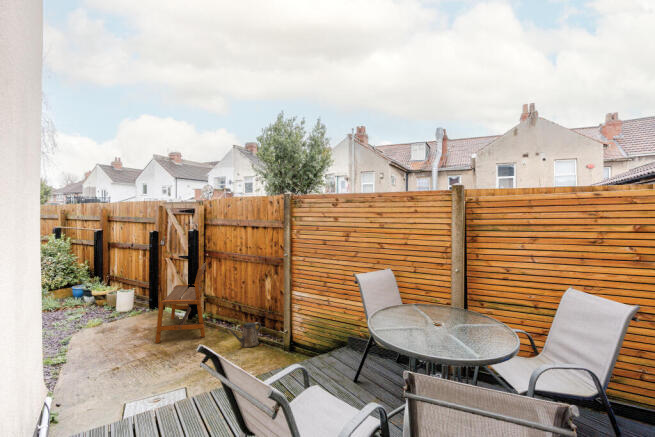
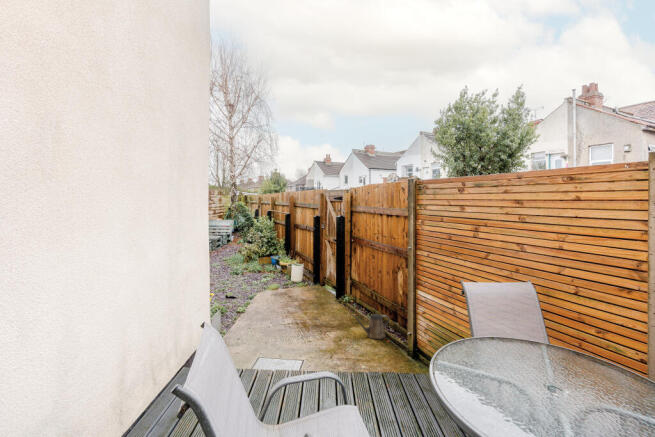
bench: present [155,262,206,343] -> none [302,246,357,318]

